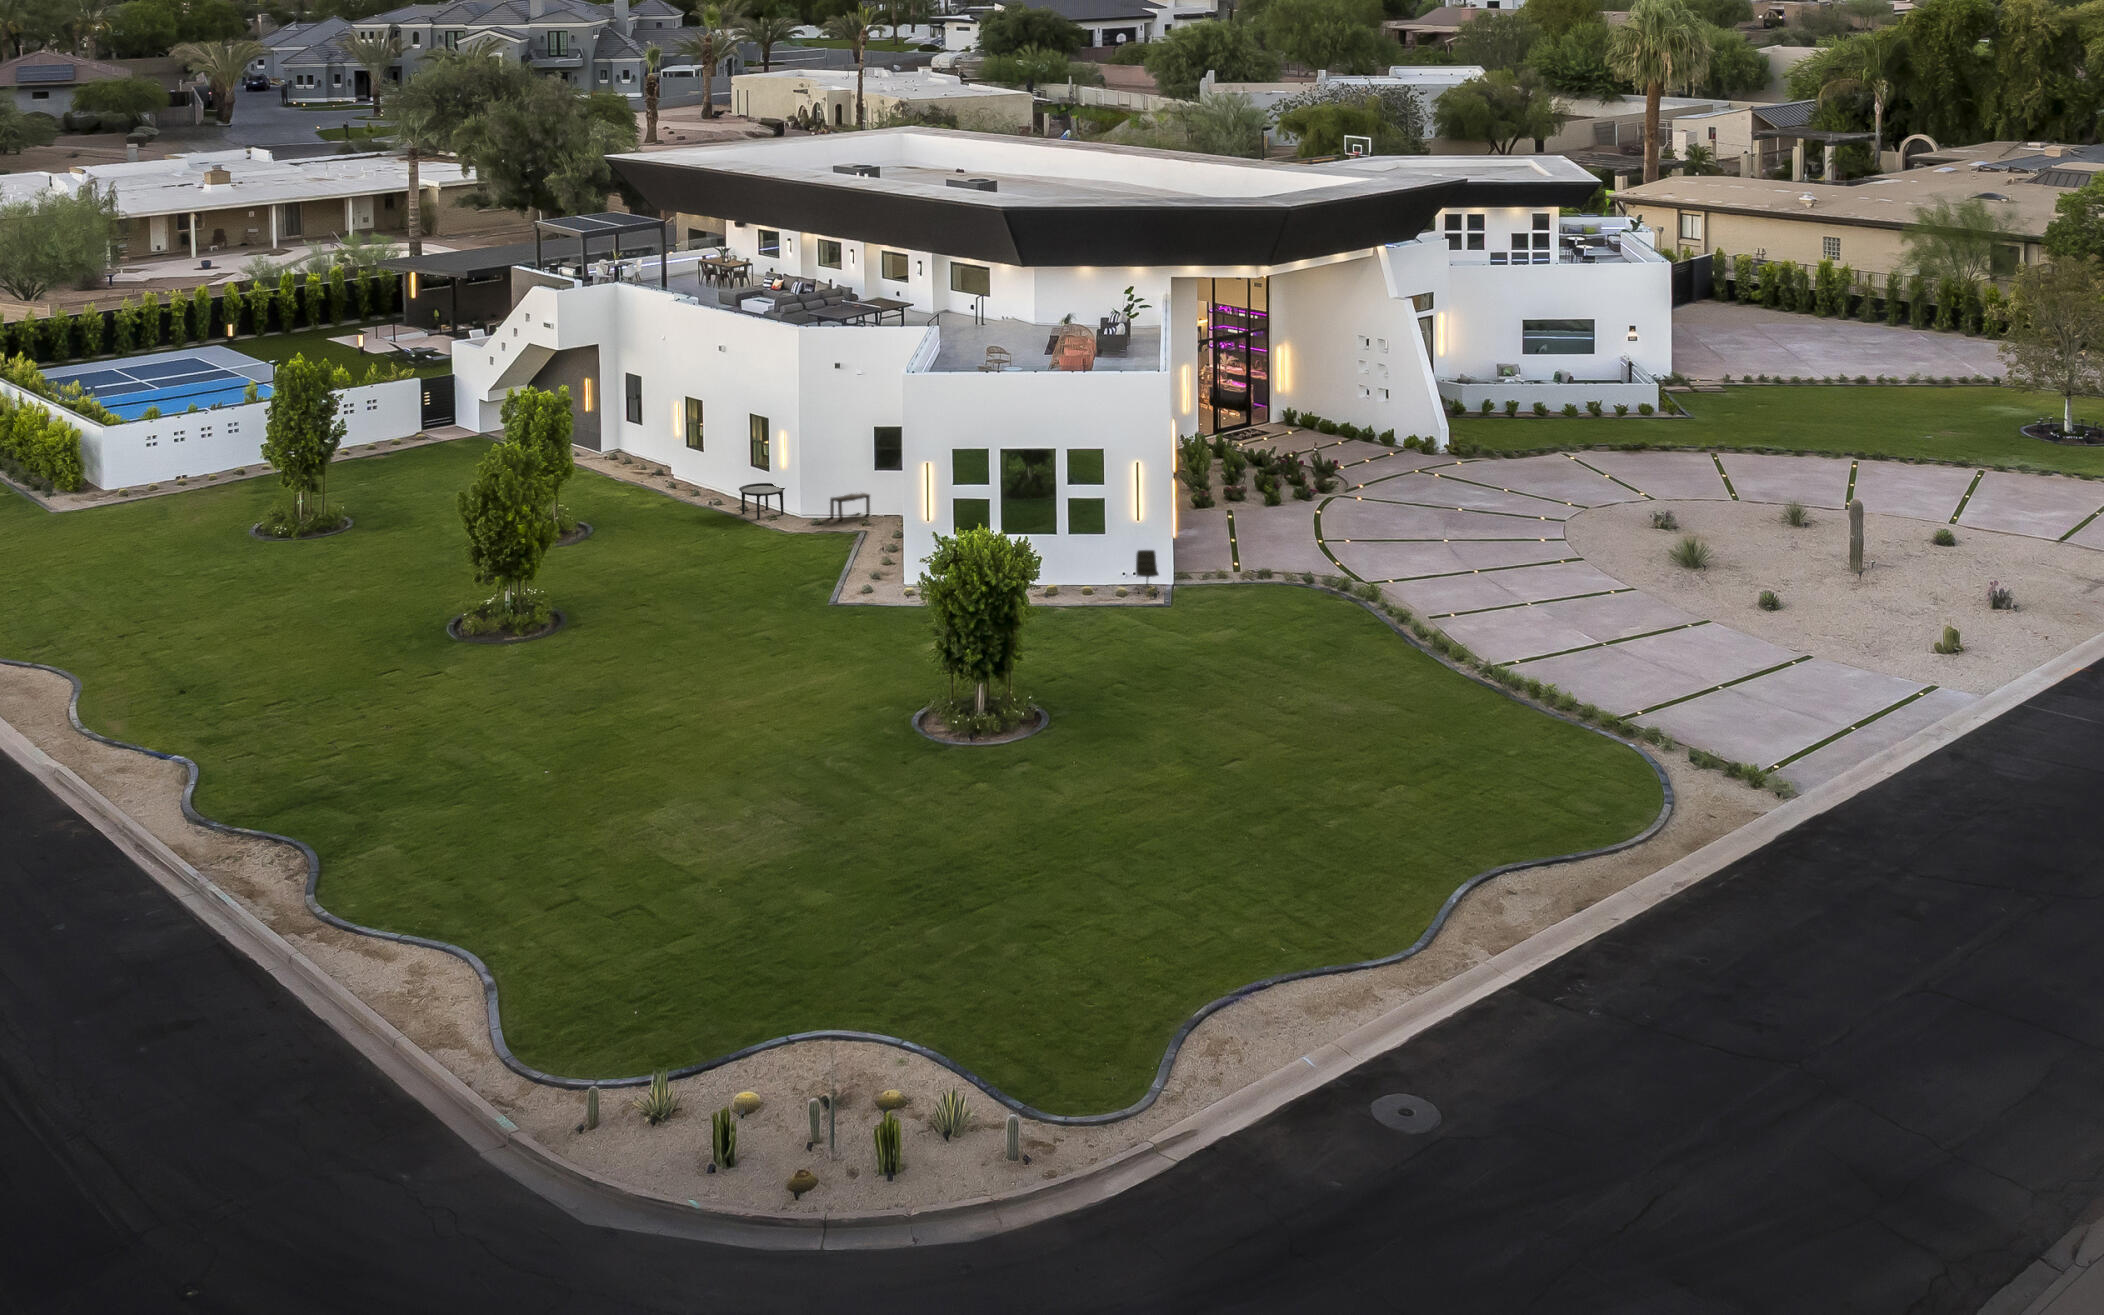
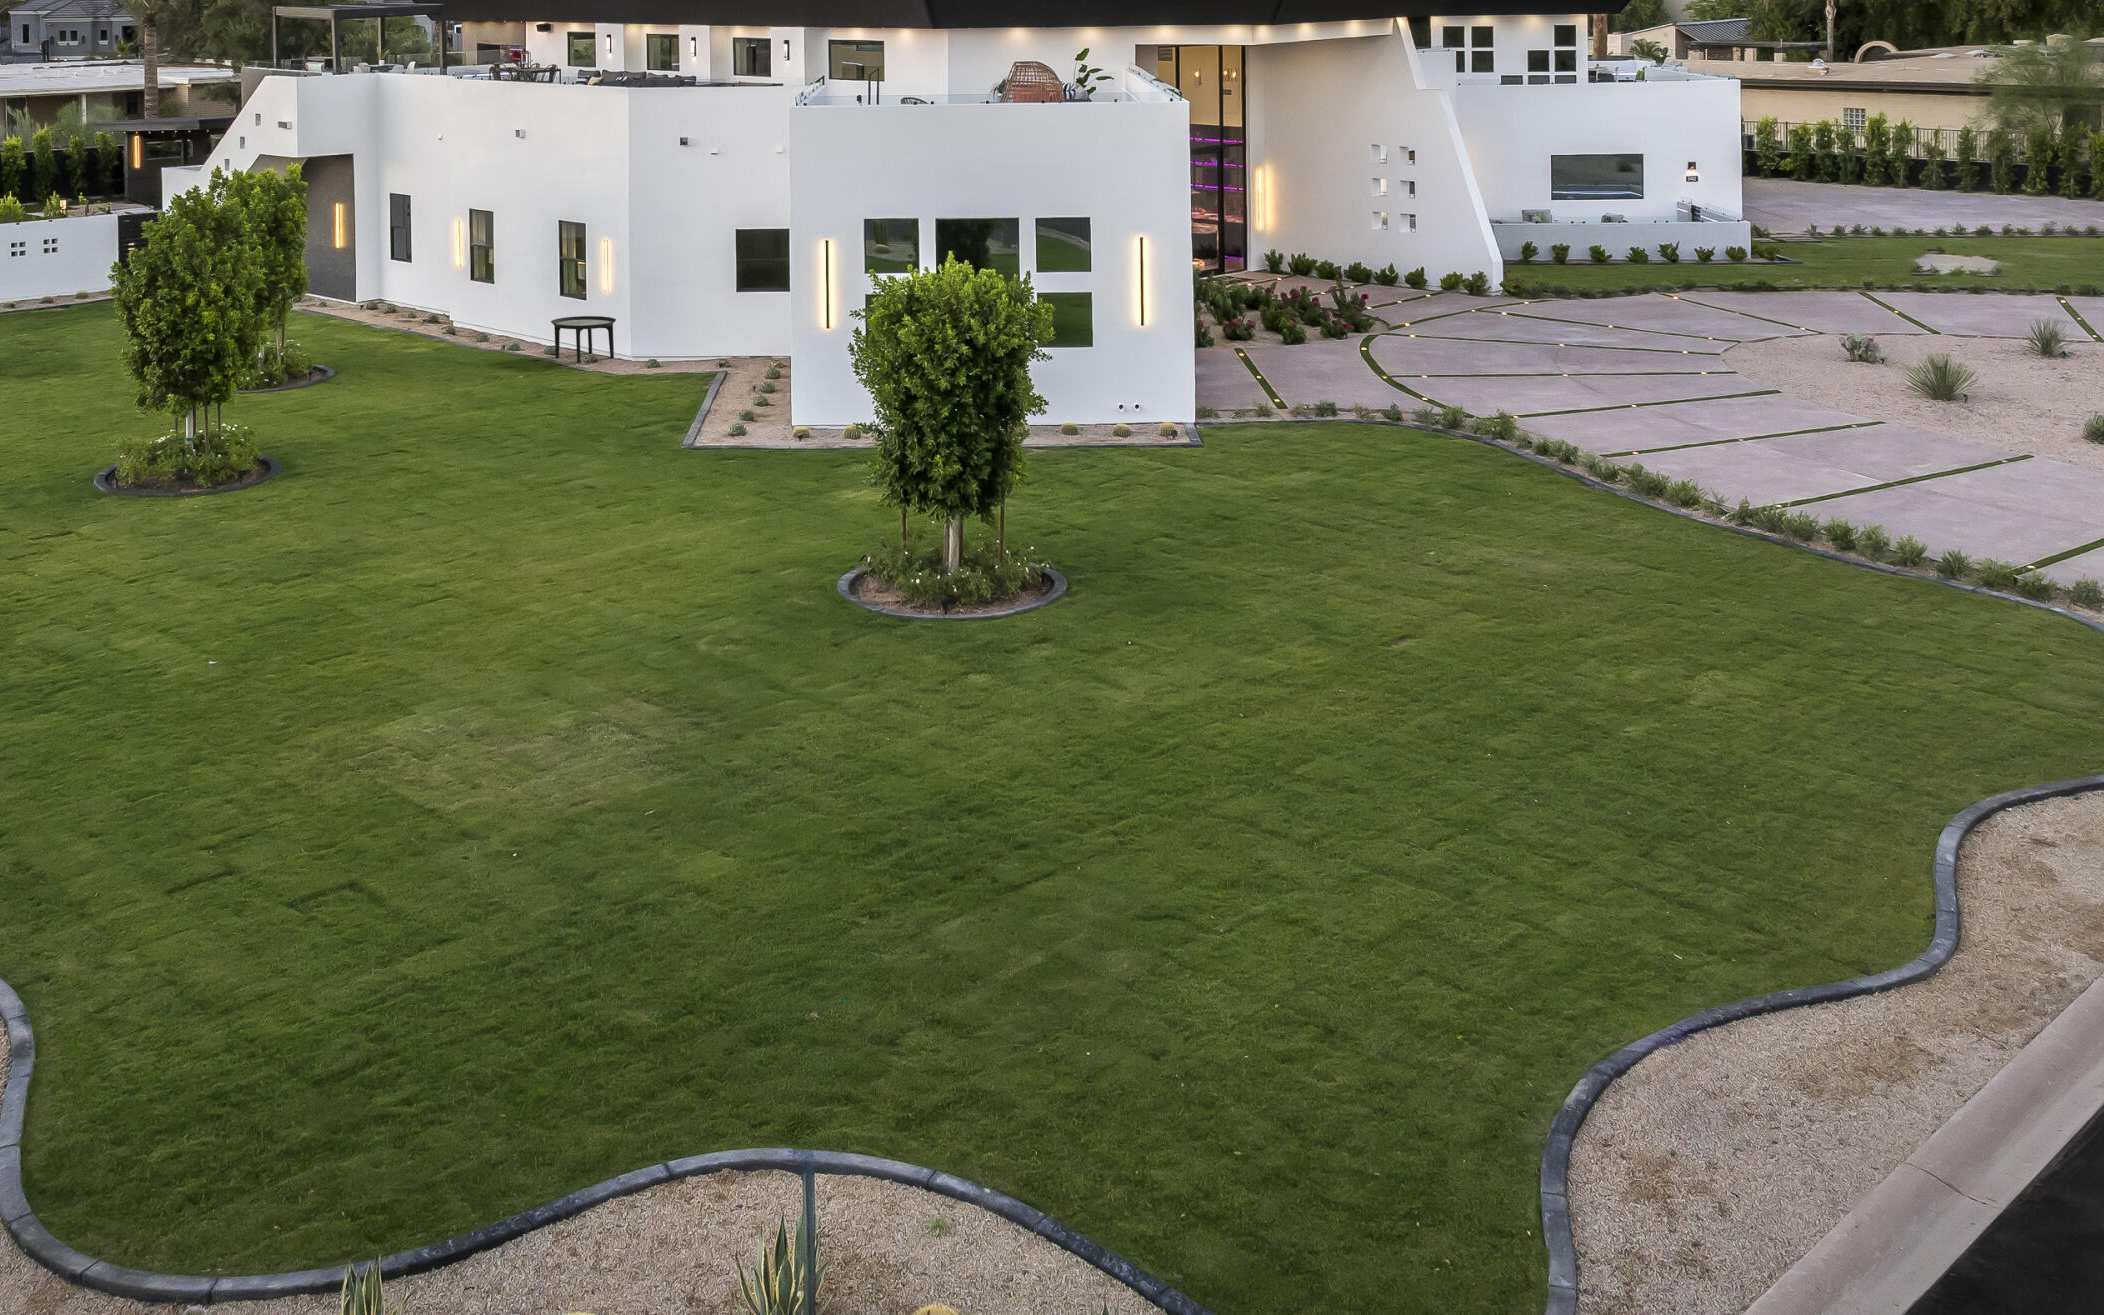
bench: present [830,493,870,520] -> none [679,326,736,362]
chair: present [1136,550,1159,592] -> none [1139,369,1177,432]

